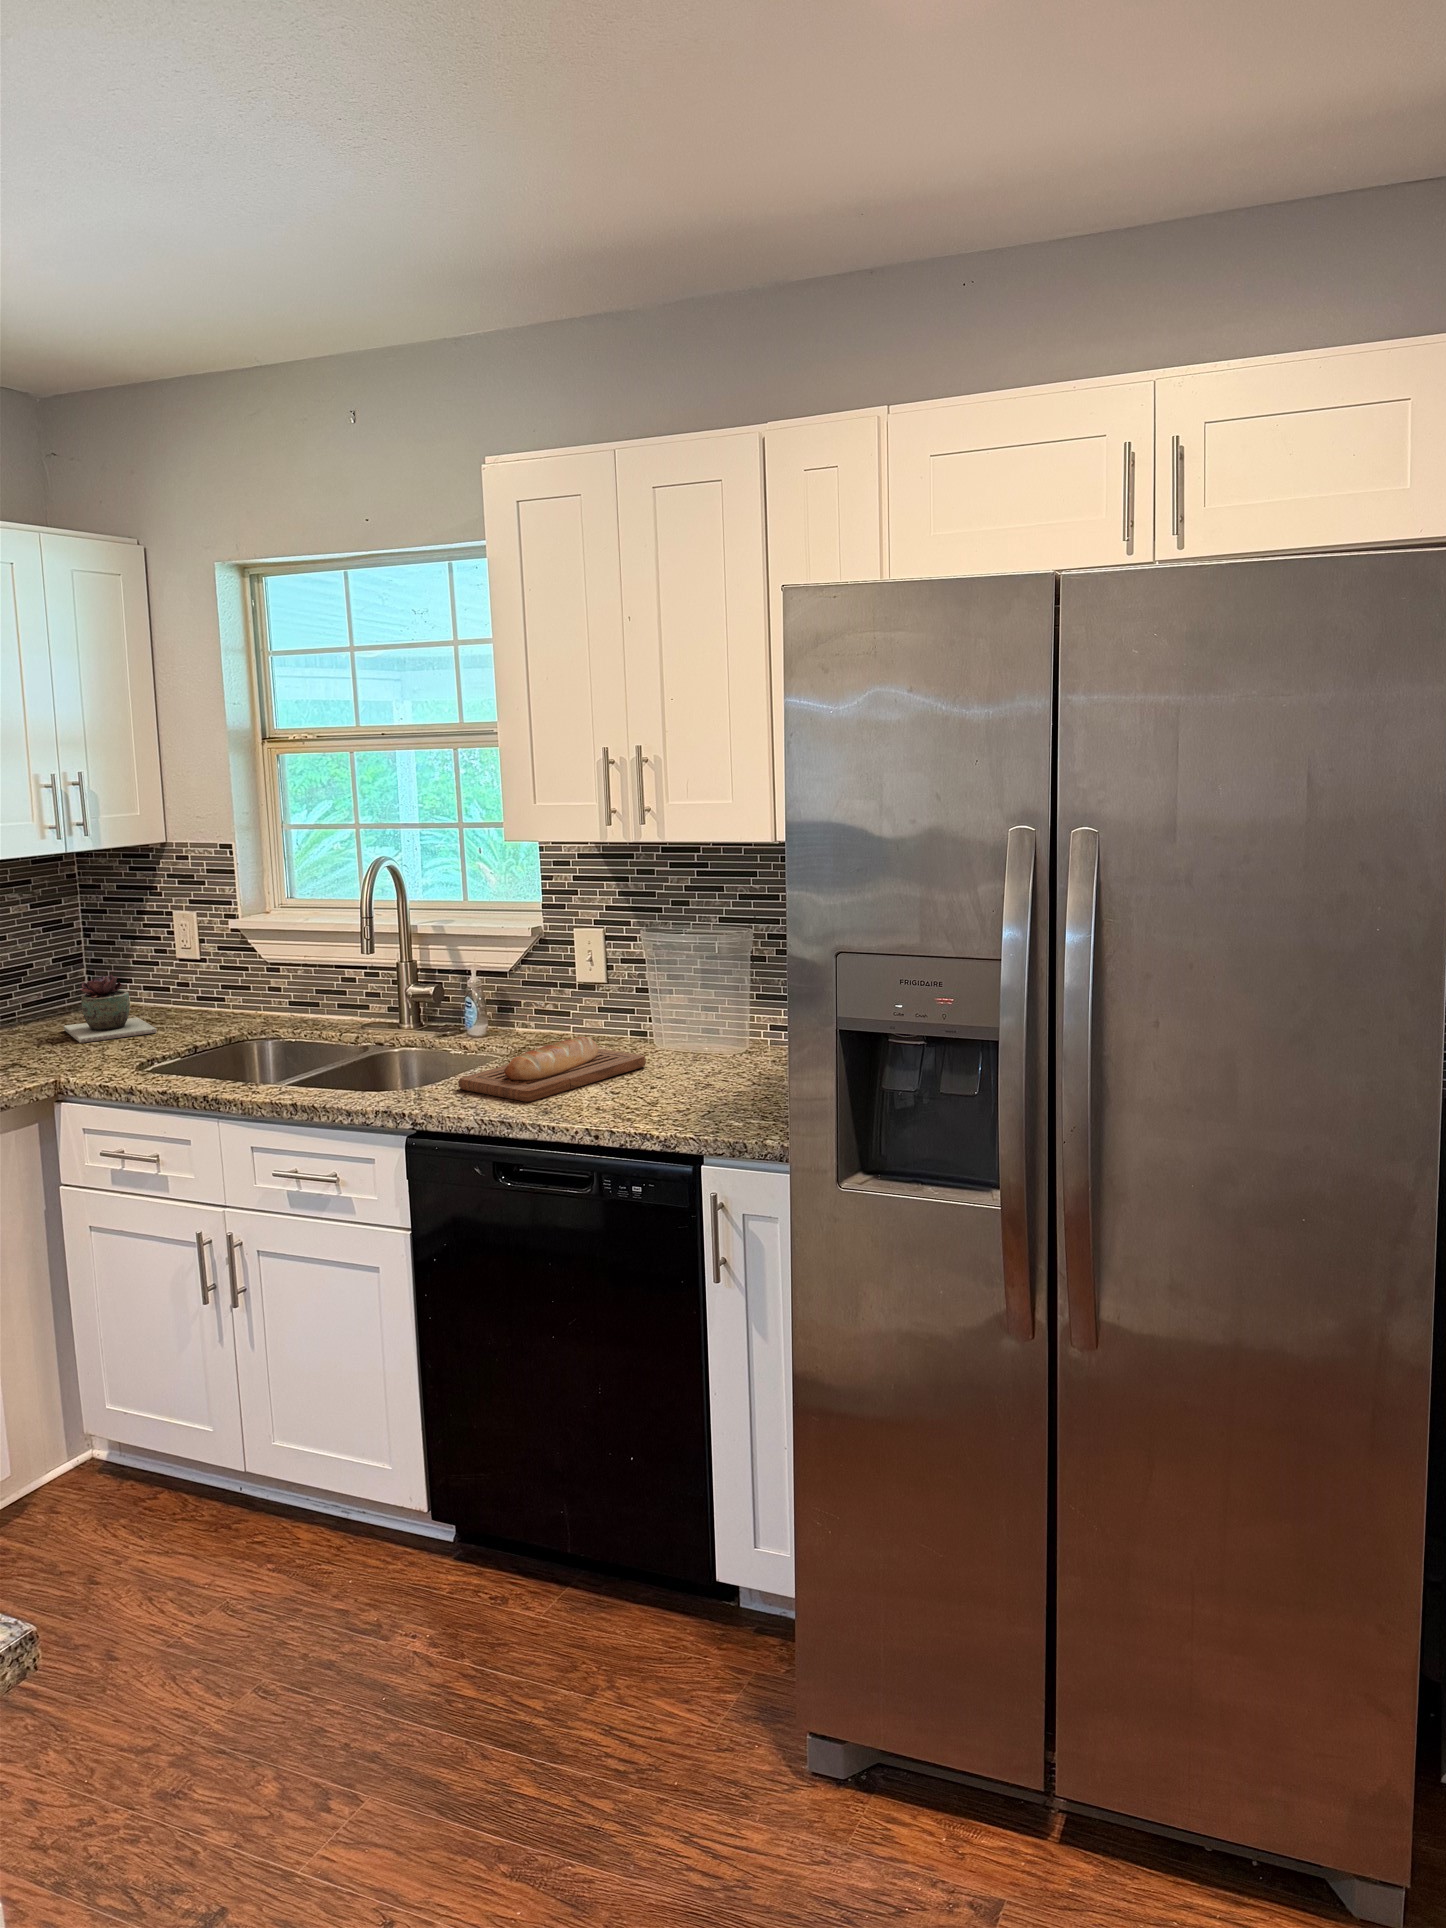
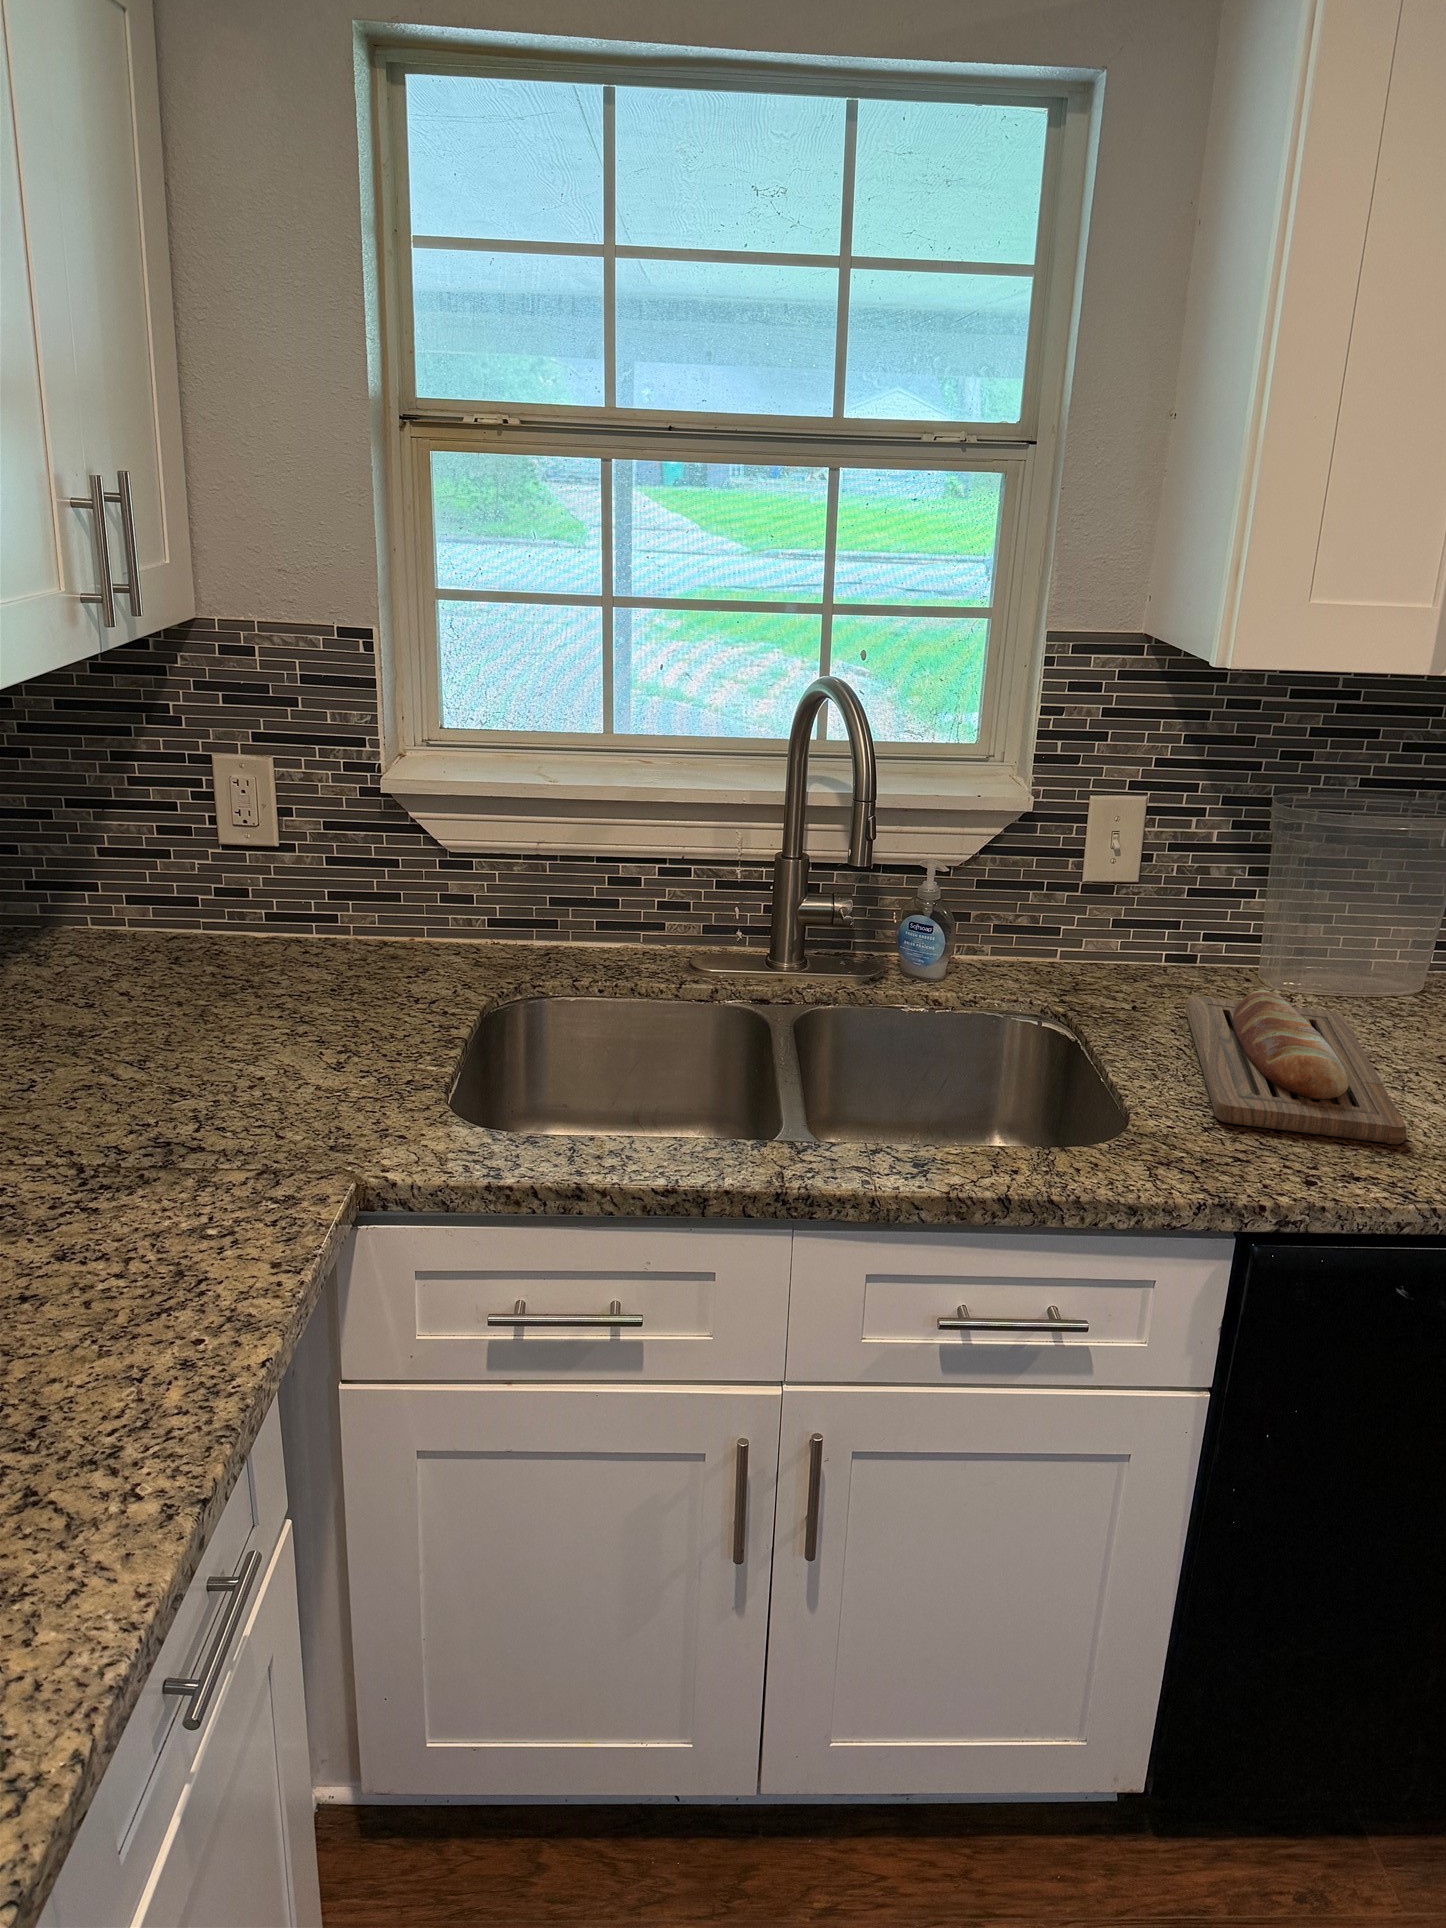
succulent plant: present [64,975,157,1043] -> none [80,901,310,1057]

